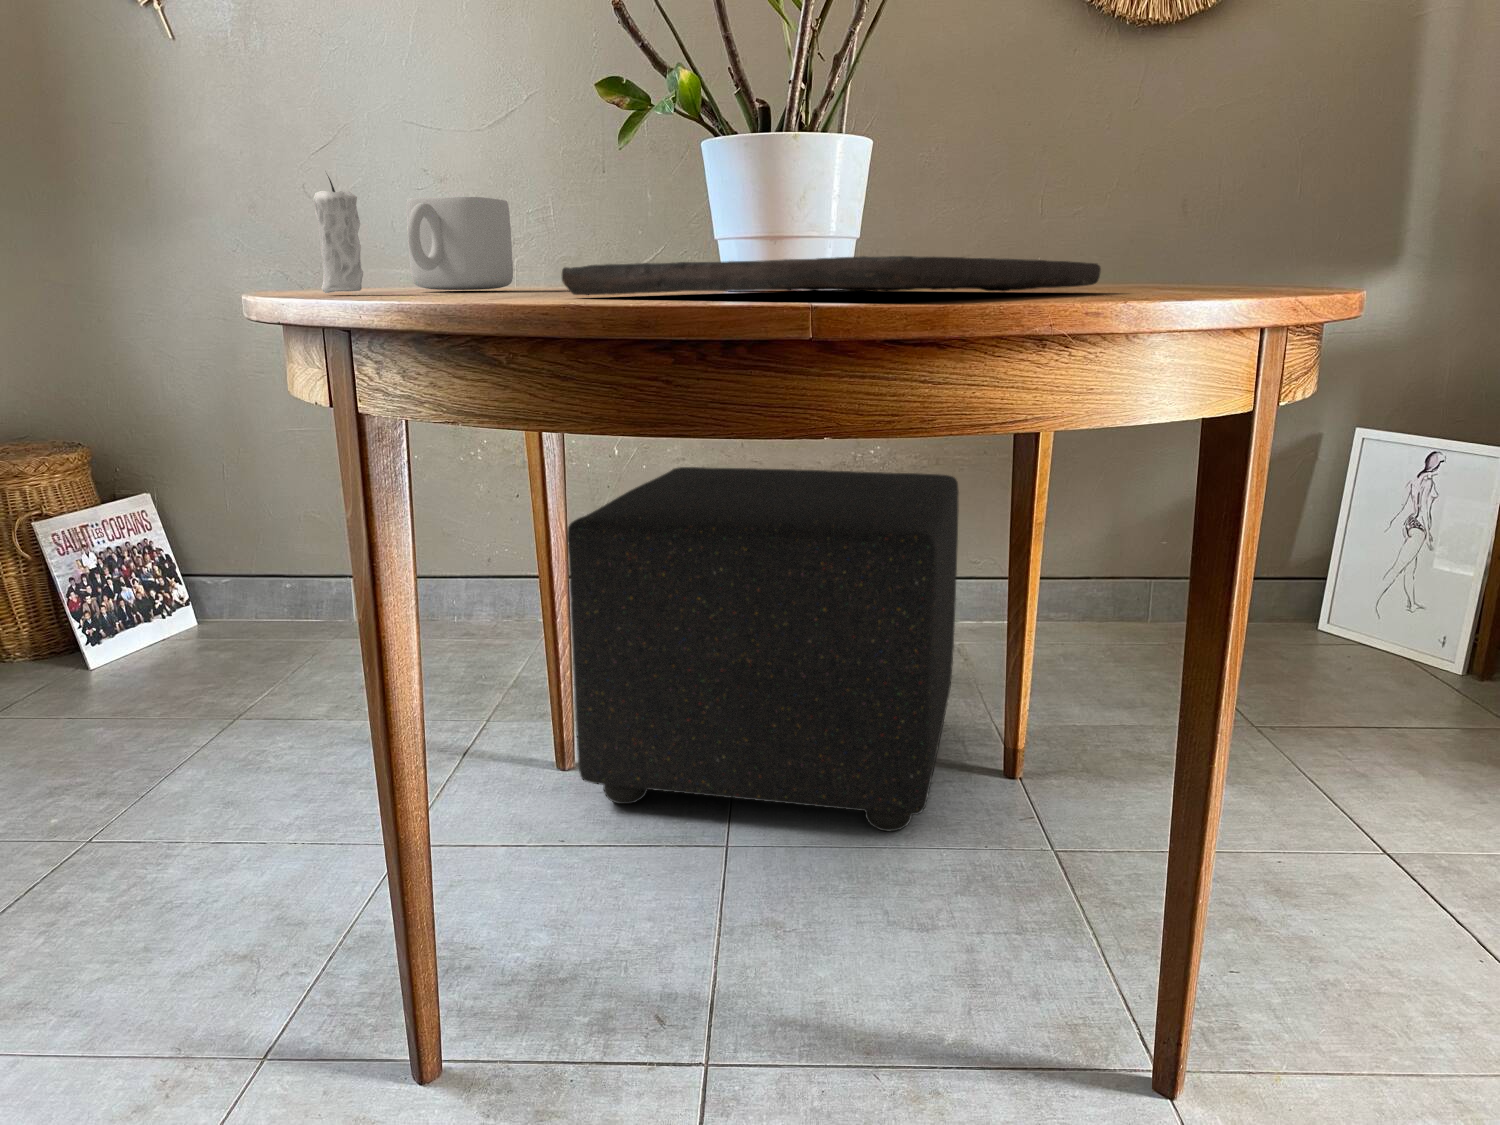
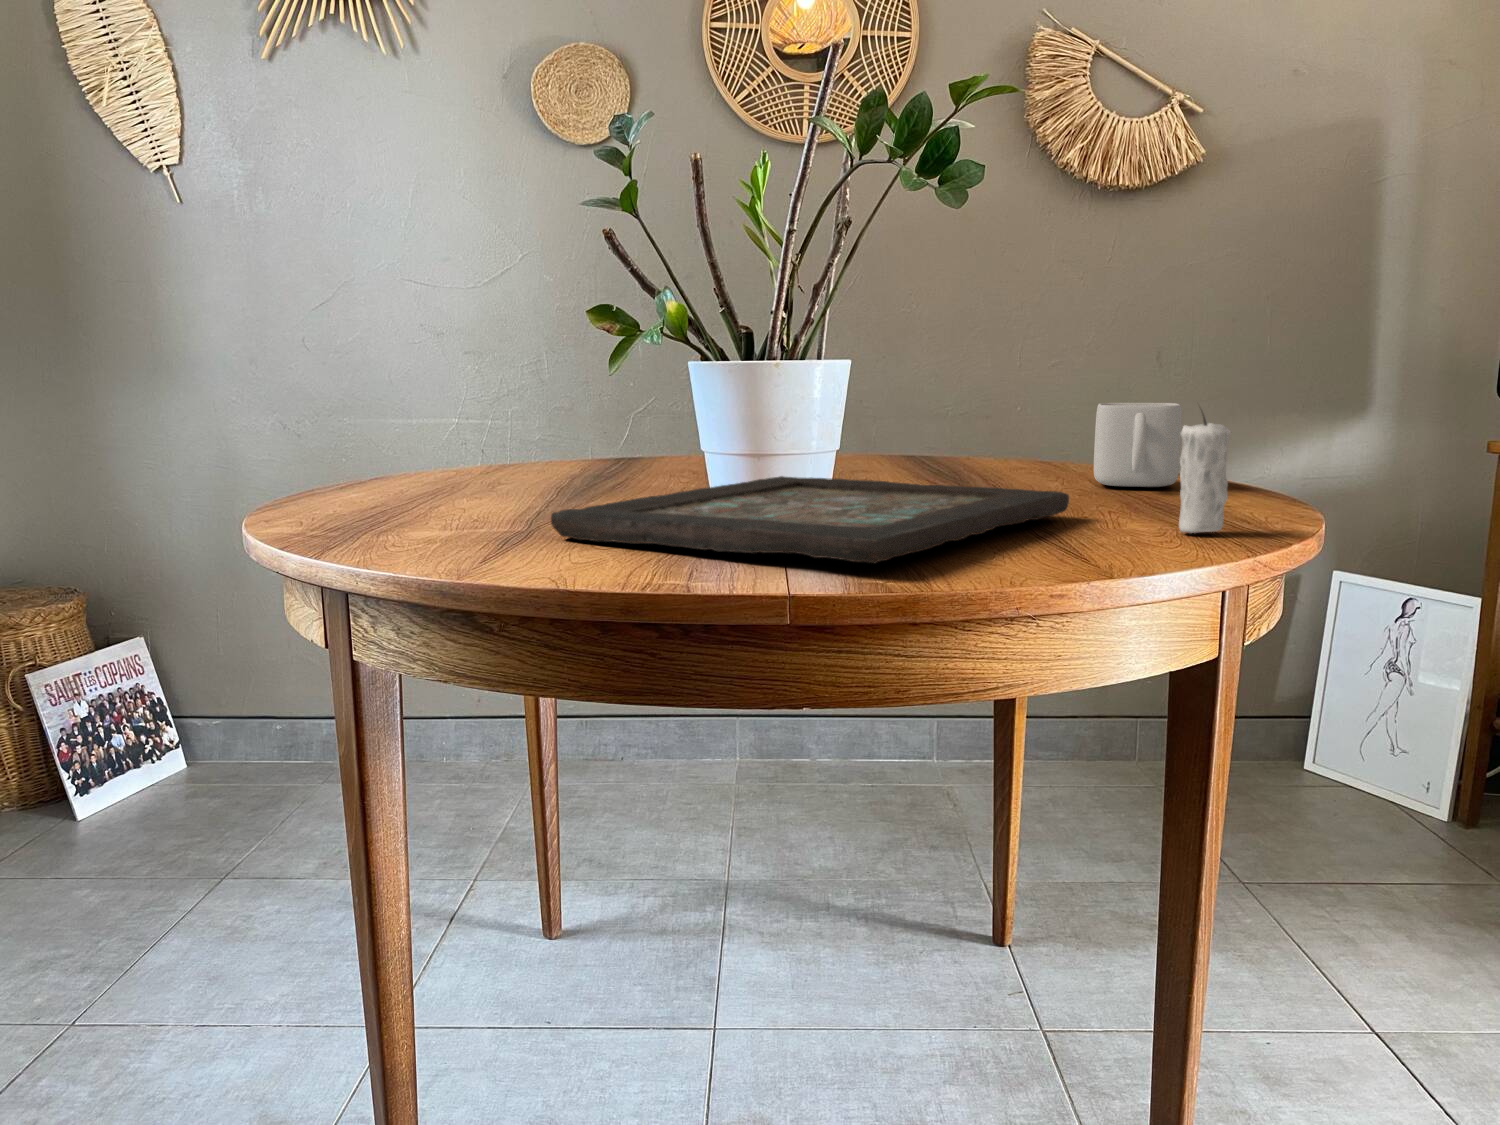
candle: present [313,175,363,293] -> present [1179,412,1231,533]
mug: present [407,196,513,290] -> present [1094,403,1181,487]
ottoman: present [567,467,959,831] -> none [555,627,938,1011]

